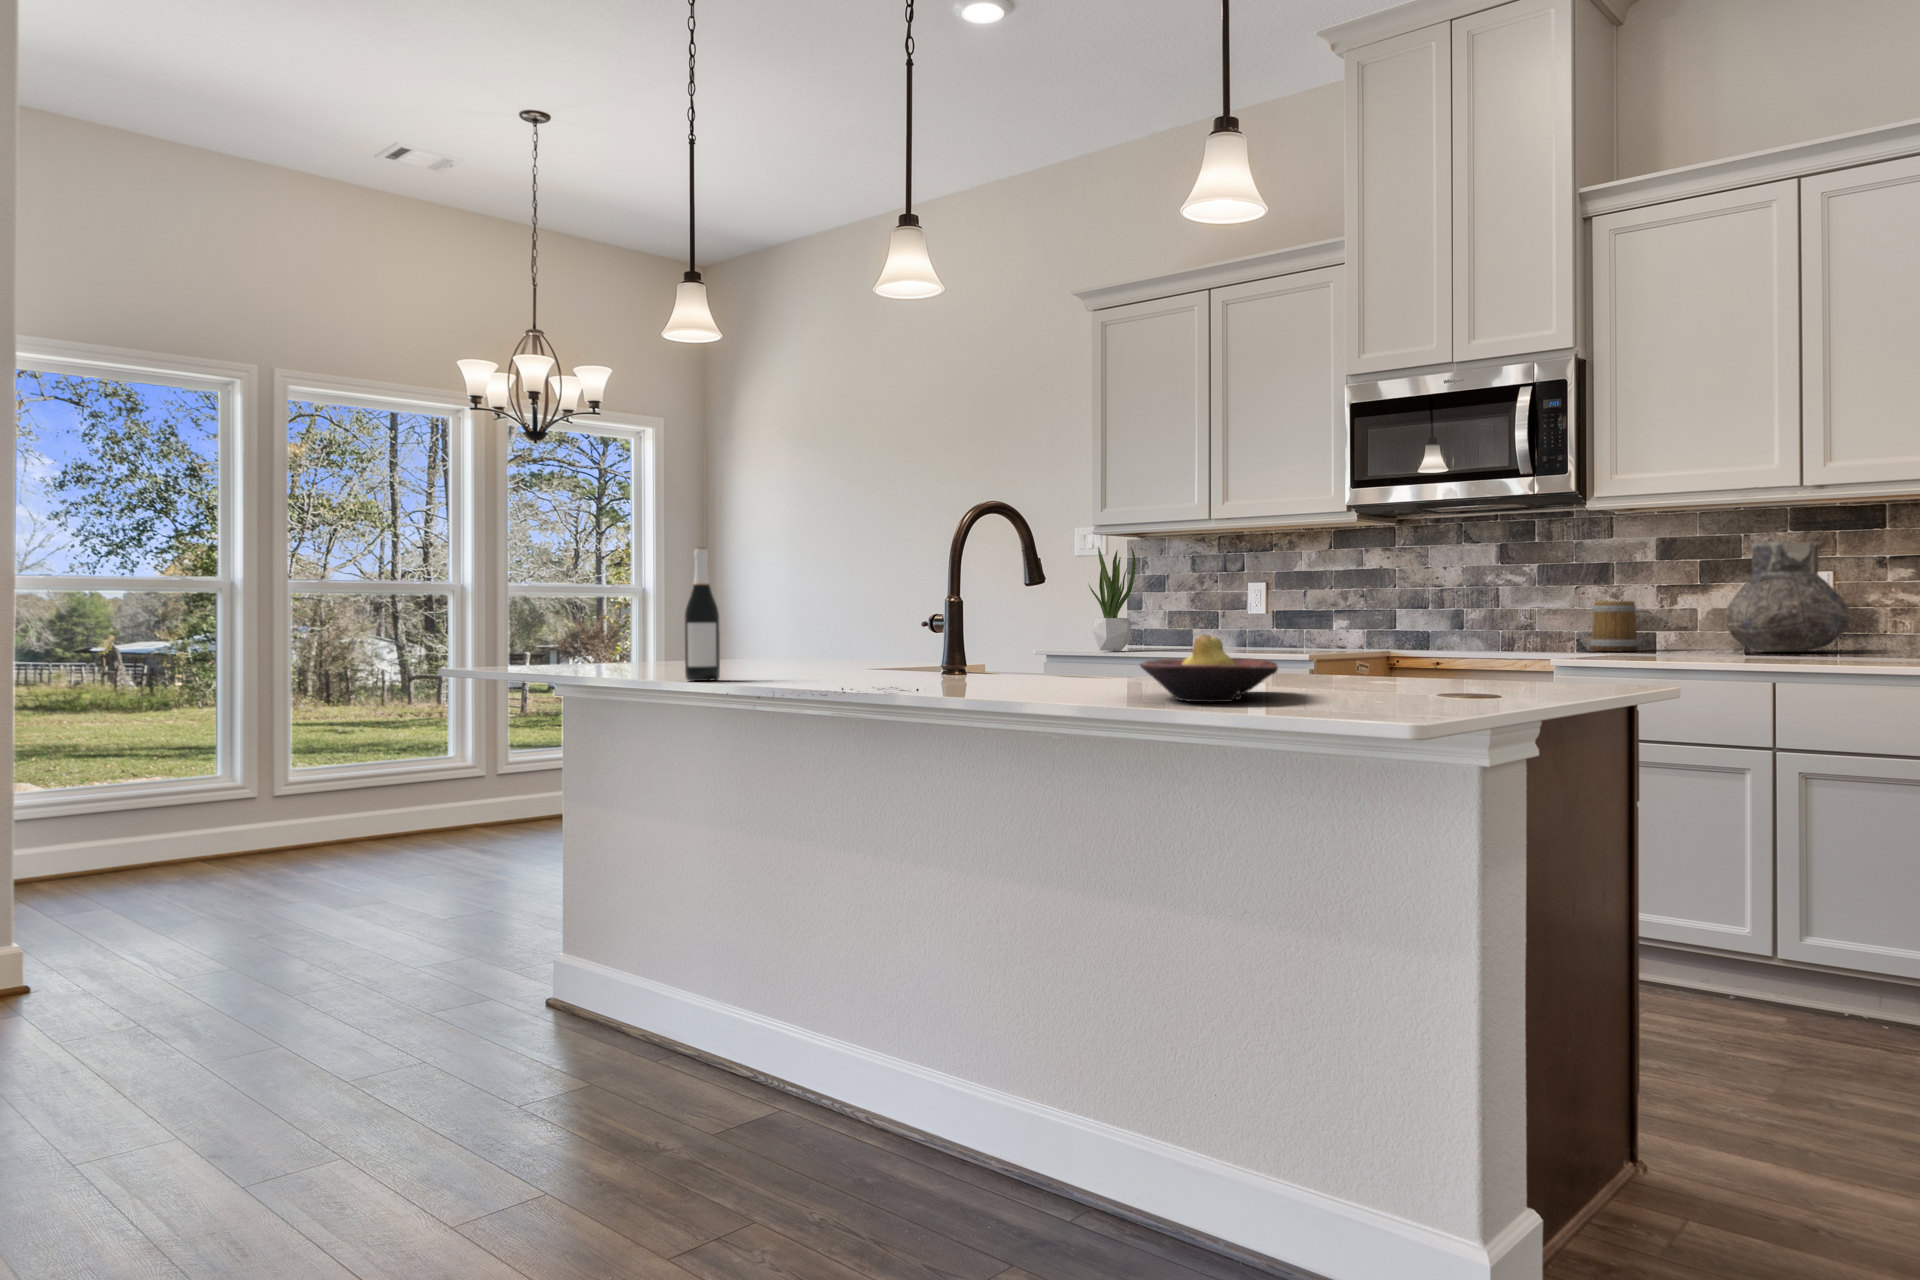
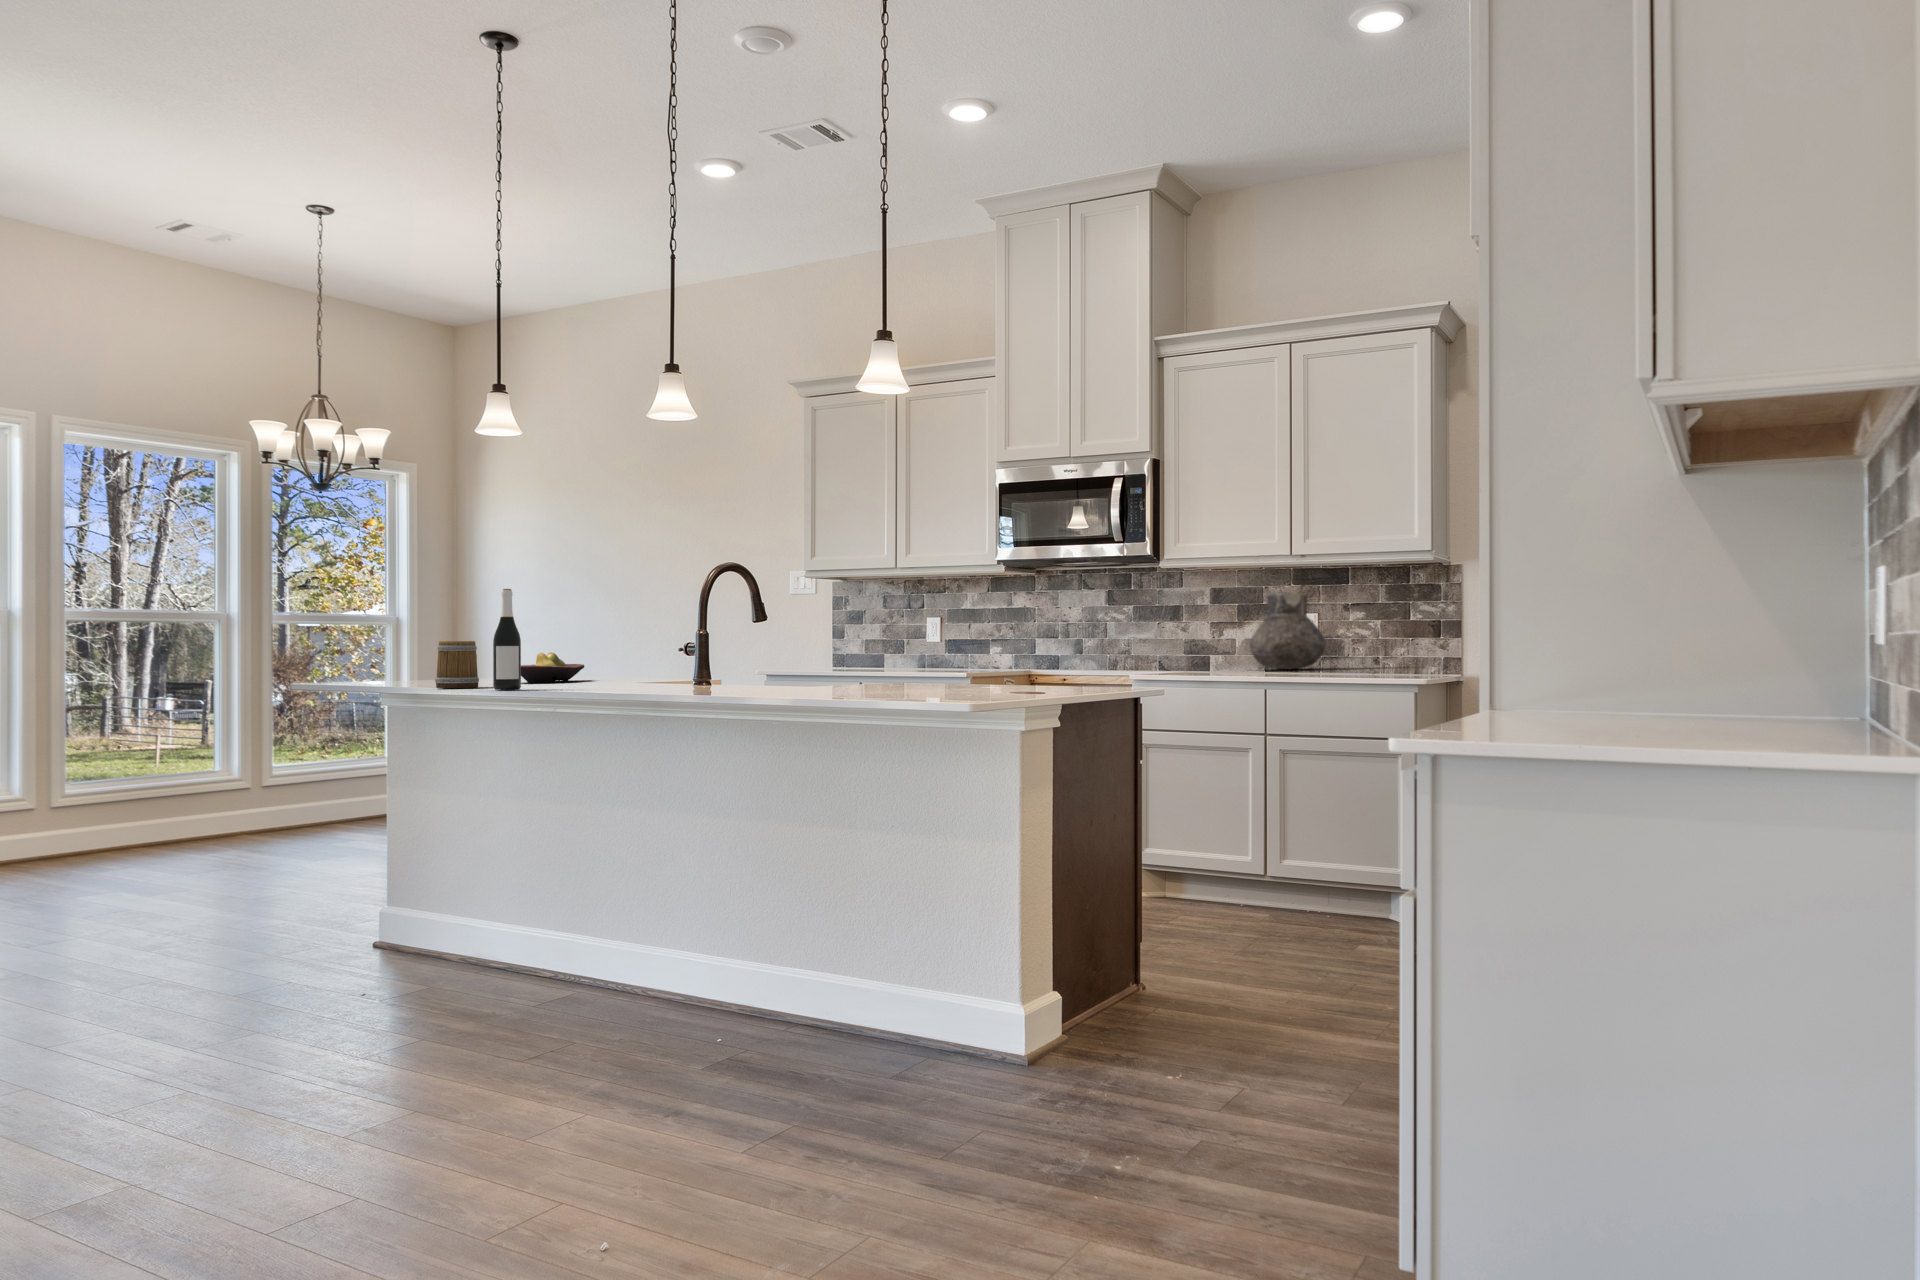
potted plant: present [1089,547,1136,651] -> none [803,587,841,671]
mug: present [1590,601,1638,651] -> present [435,641,479,688]
fruit bowl: present [1140,635,1278,702] -> present [521,652,584,683]

